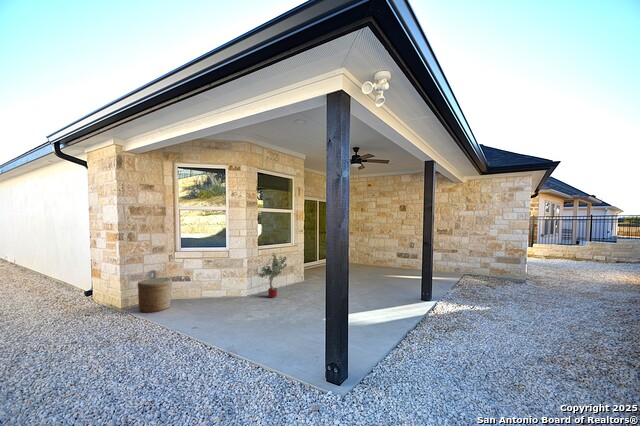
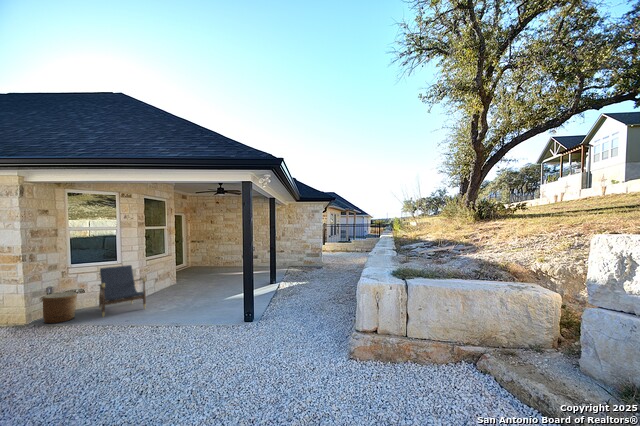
lounge chair: none [183,253,235,316] -> present [98,265,146,317]
potted tree: present [258,253,287,298] -> none [150,262,173,298]

